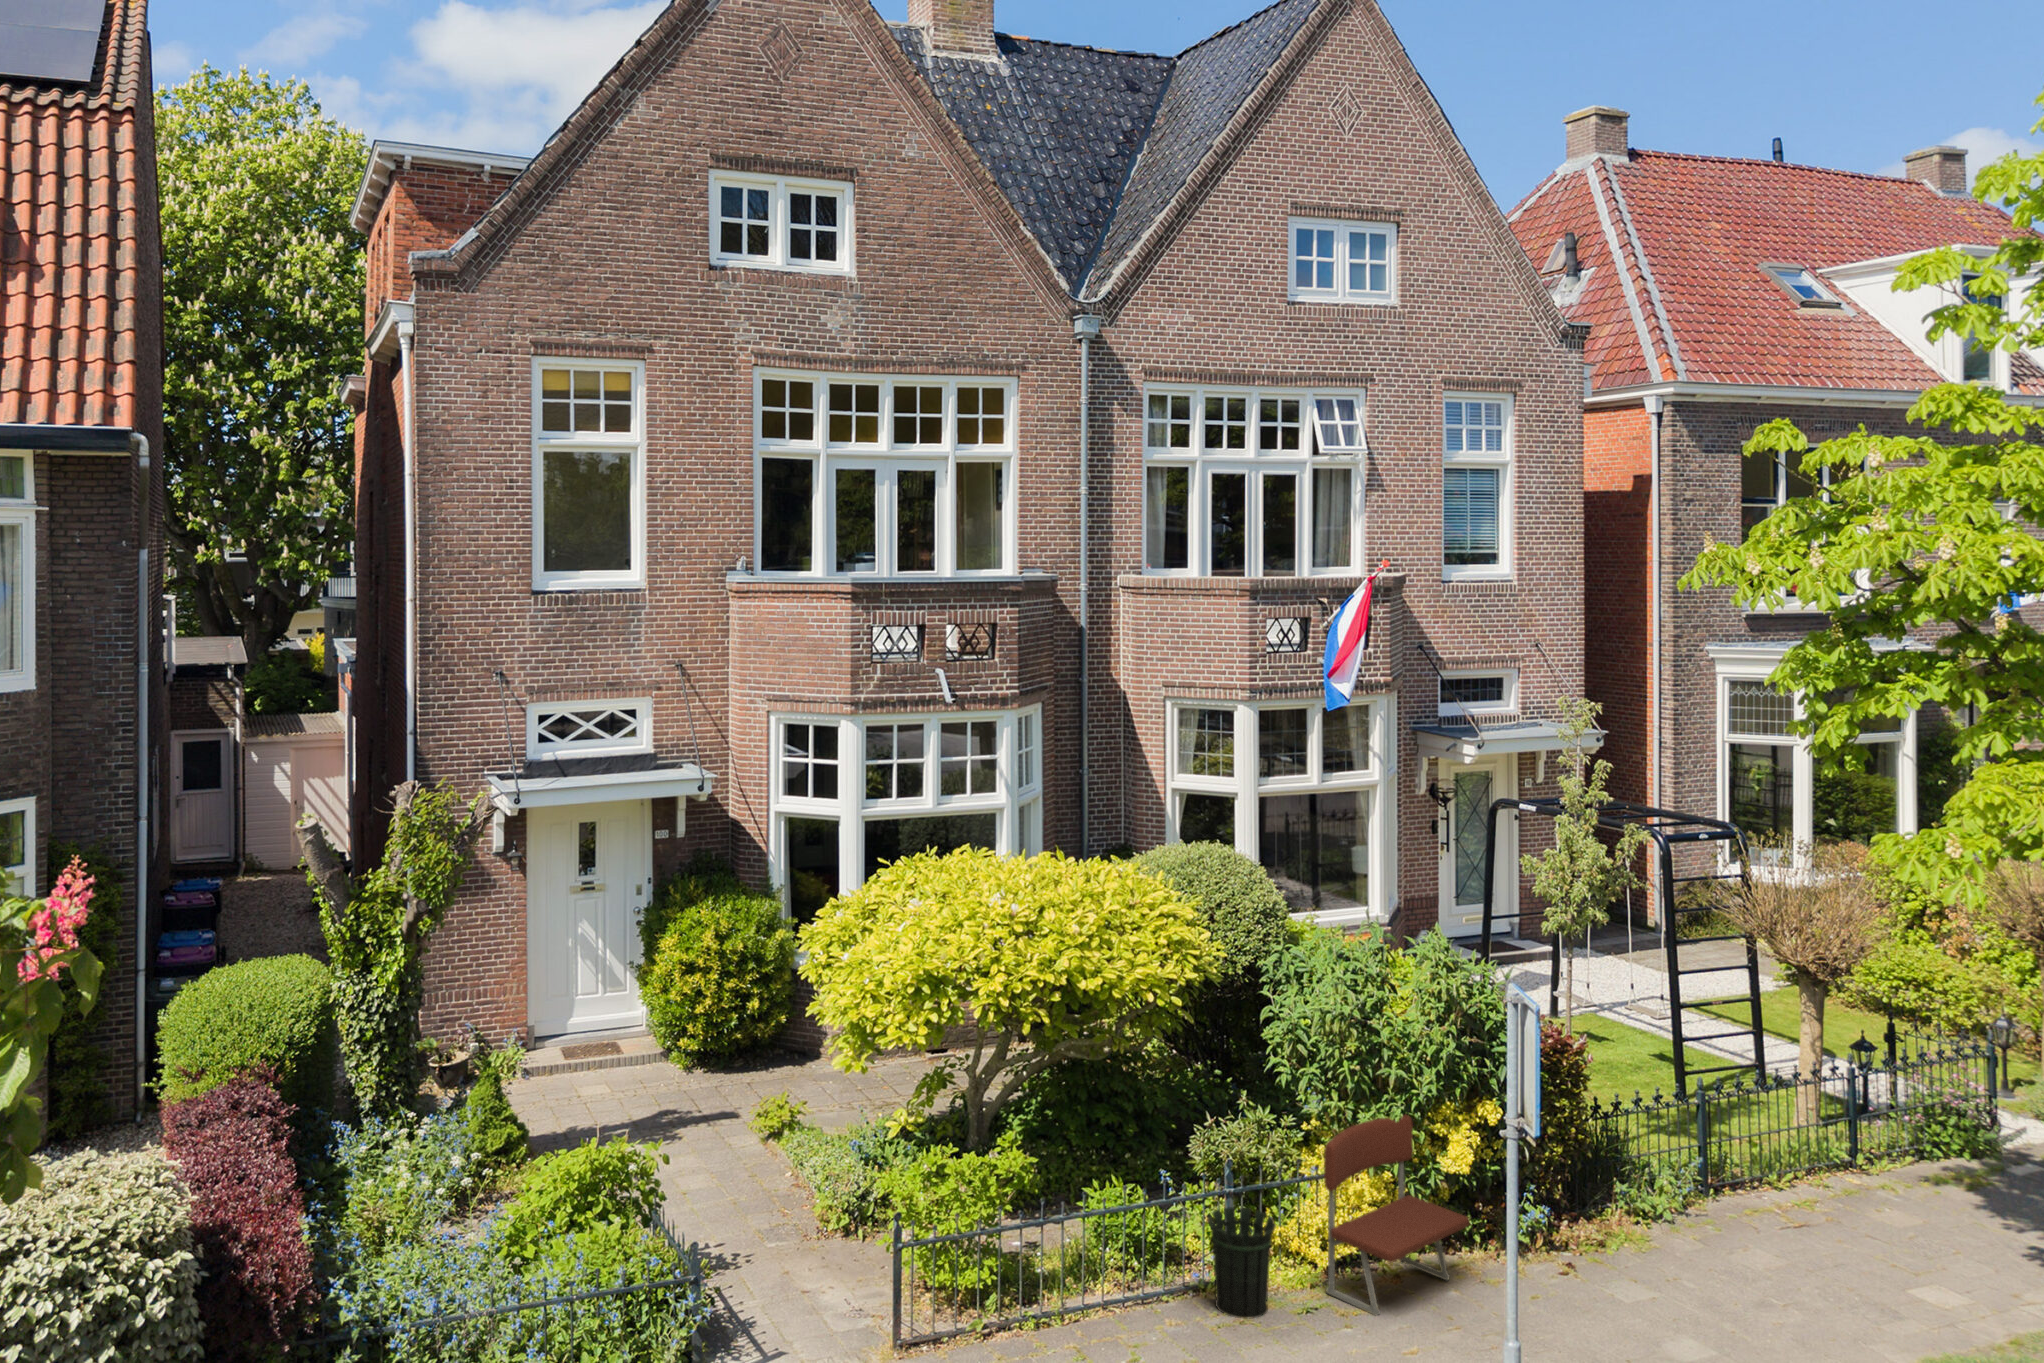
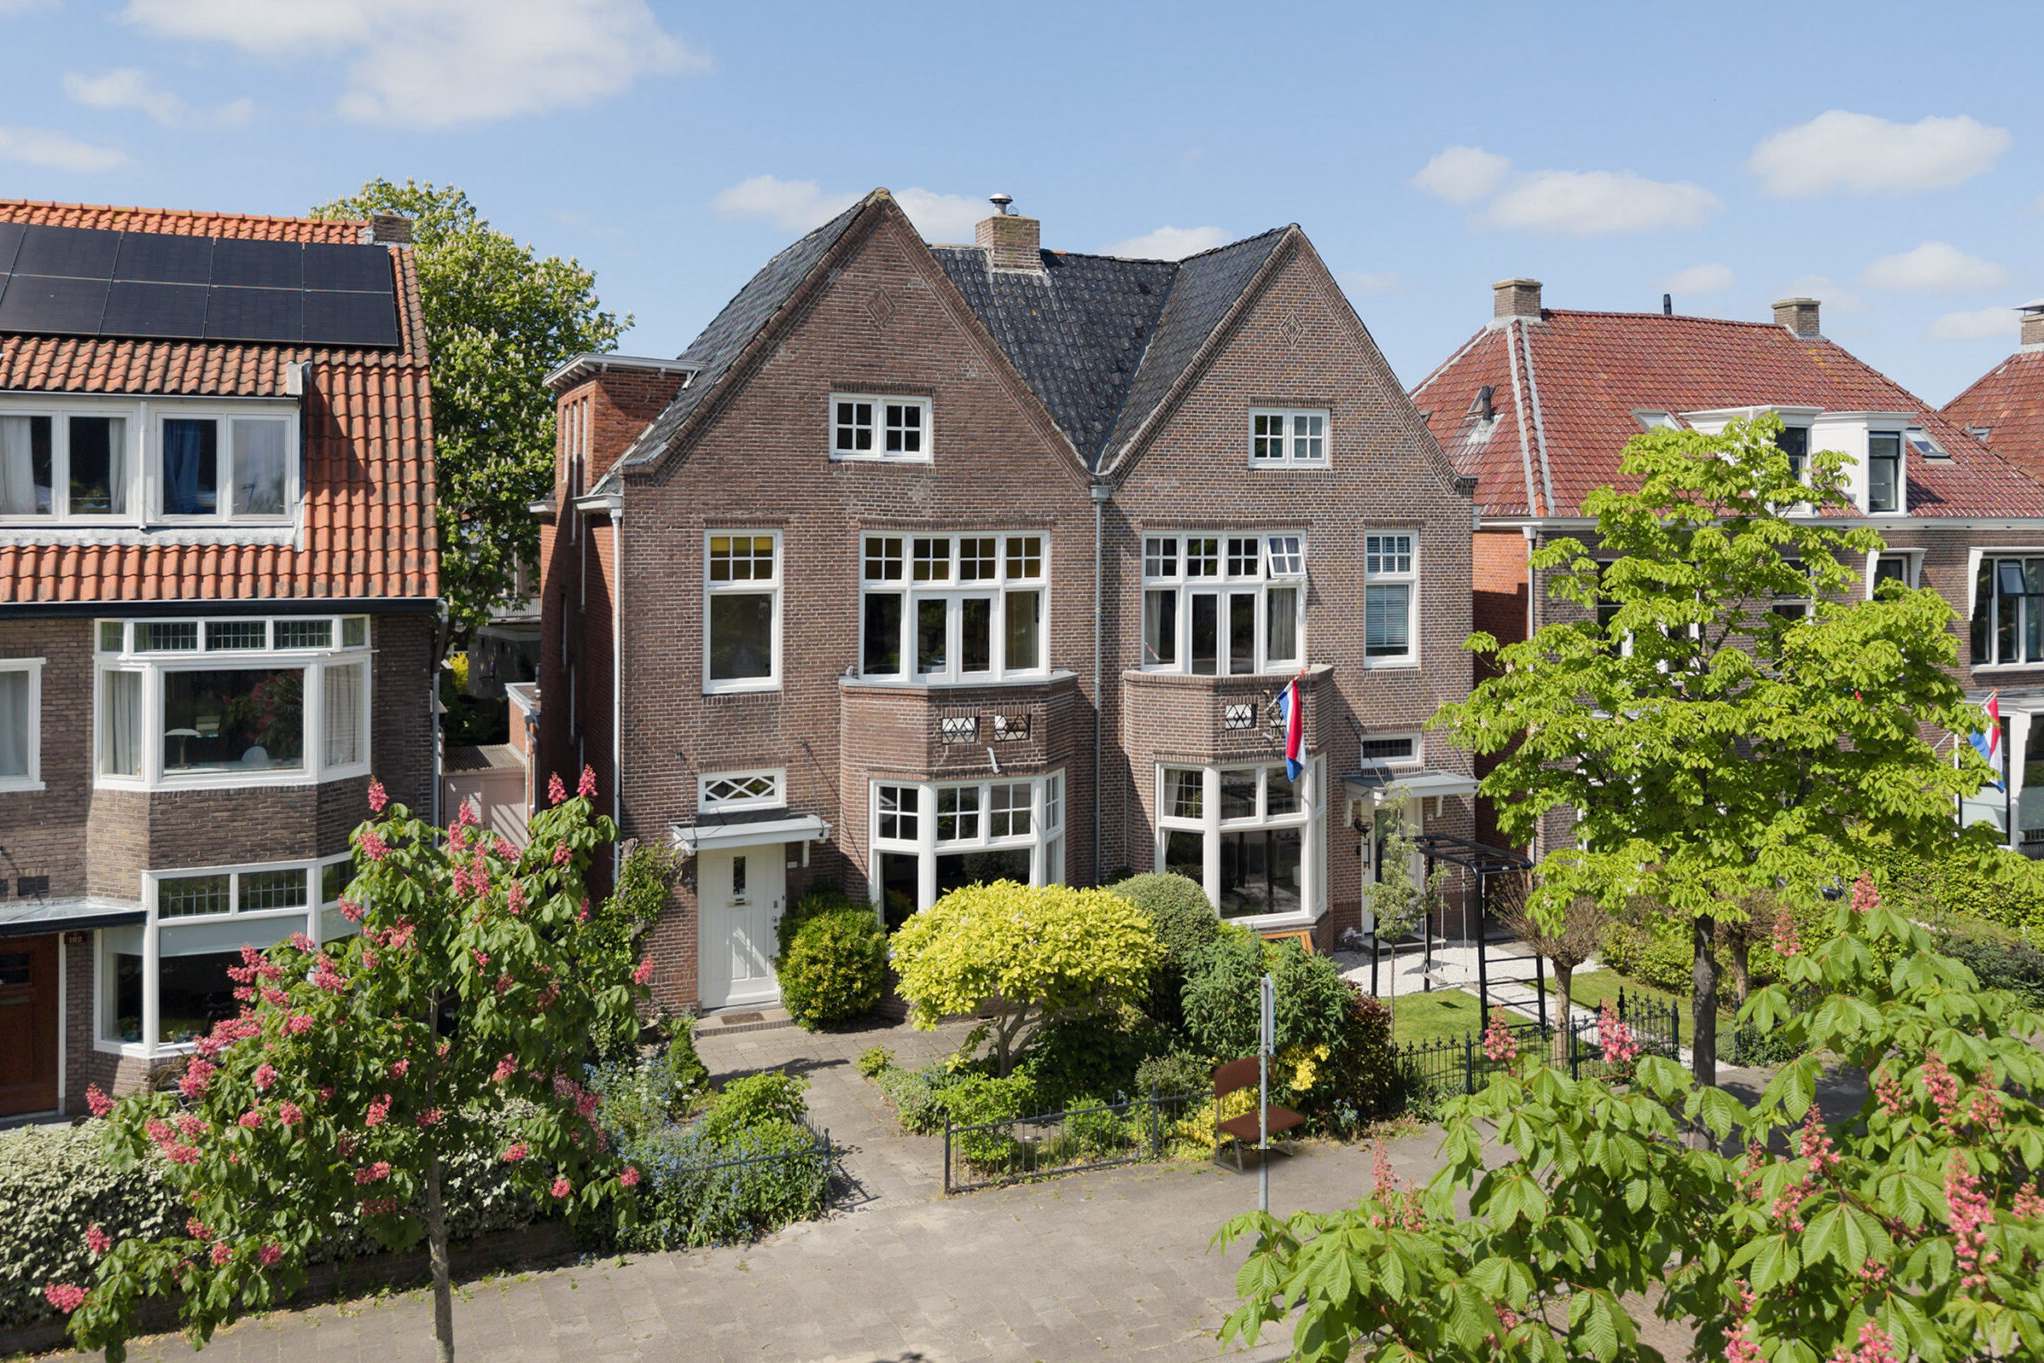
waste bin: present [1208,1207,1276,1319] -> none [1140,1111,1182,1178]

